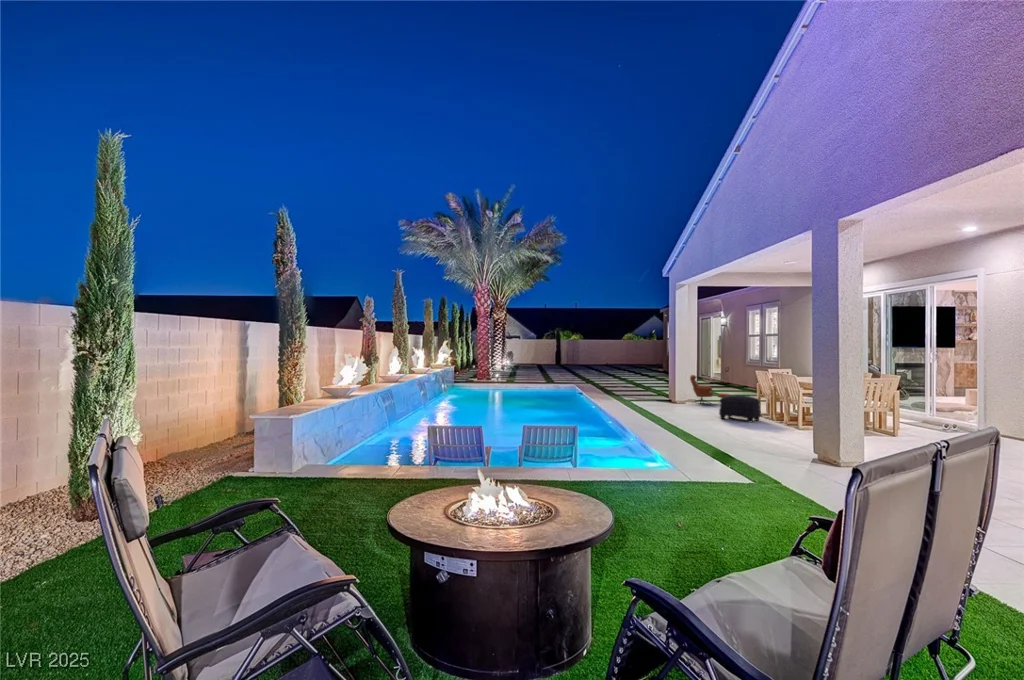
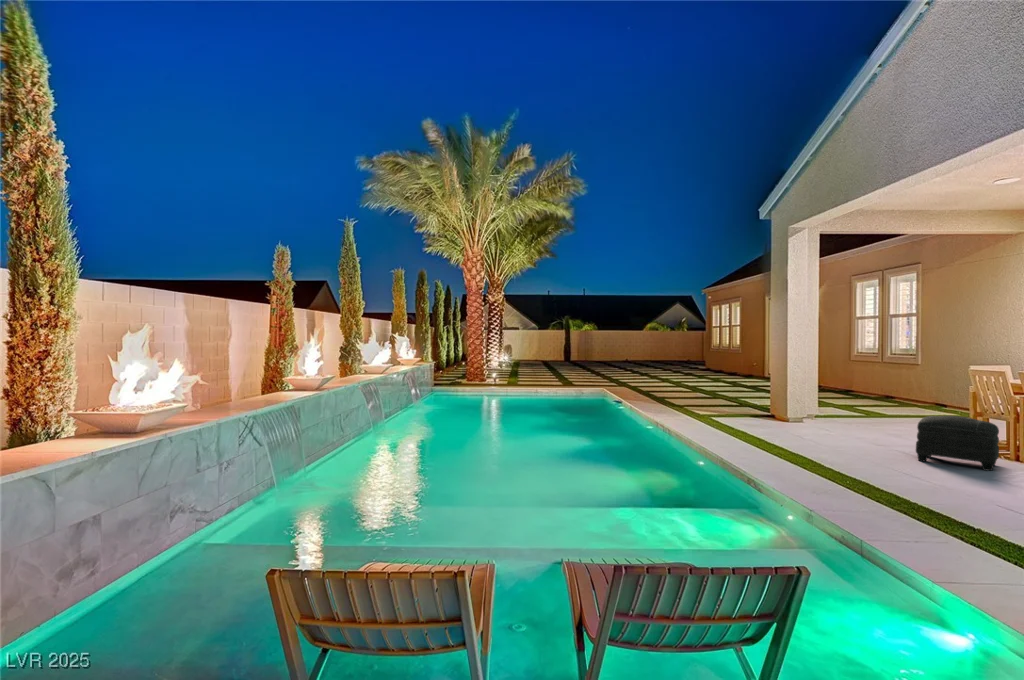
lounge chair: present [690,375,729,402] -> none [809,376,882,427]

